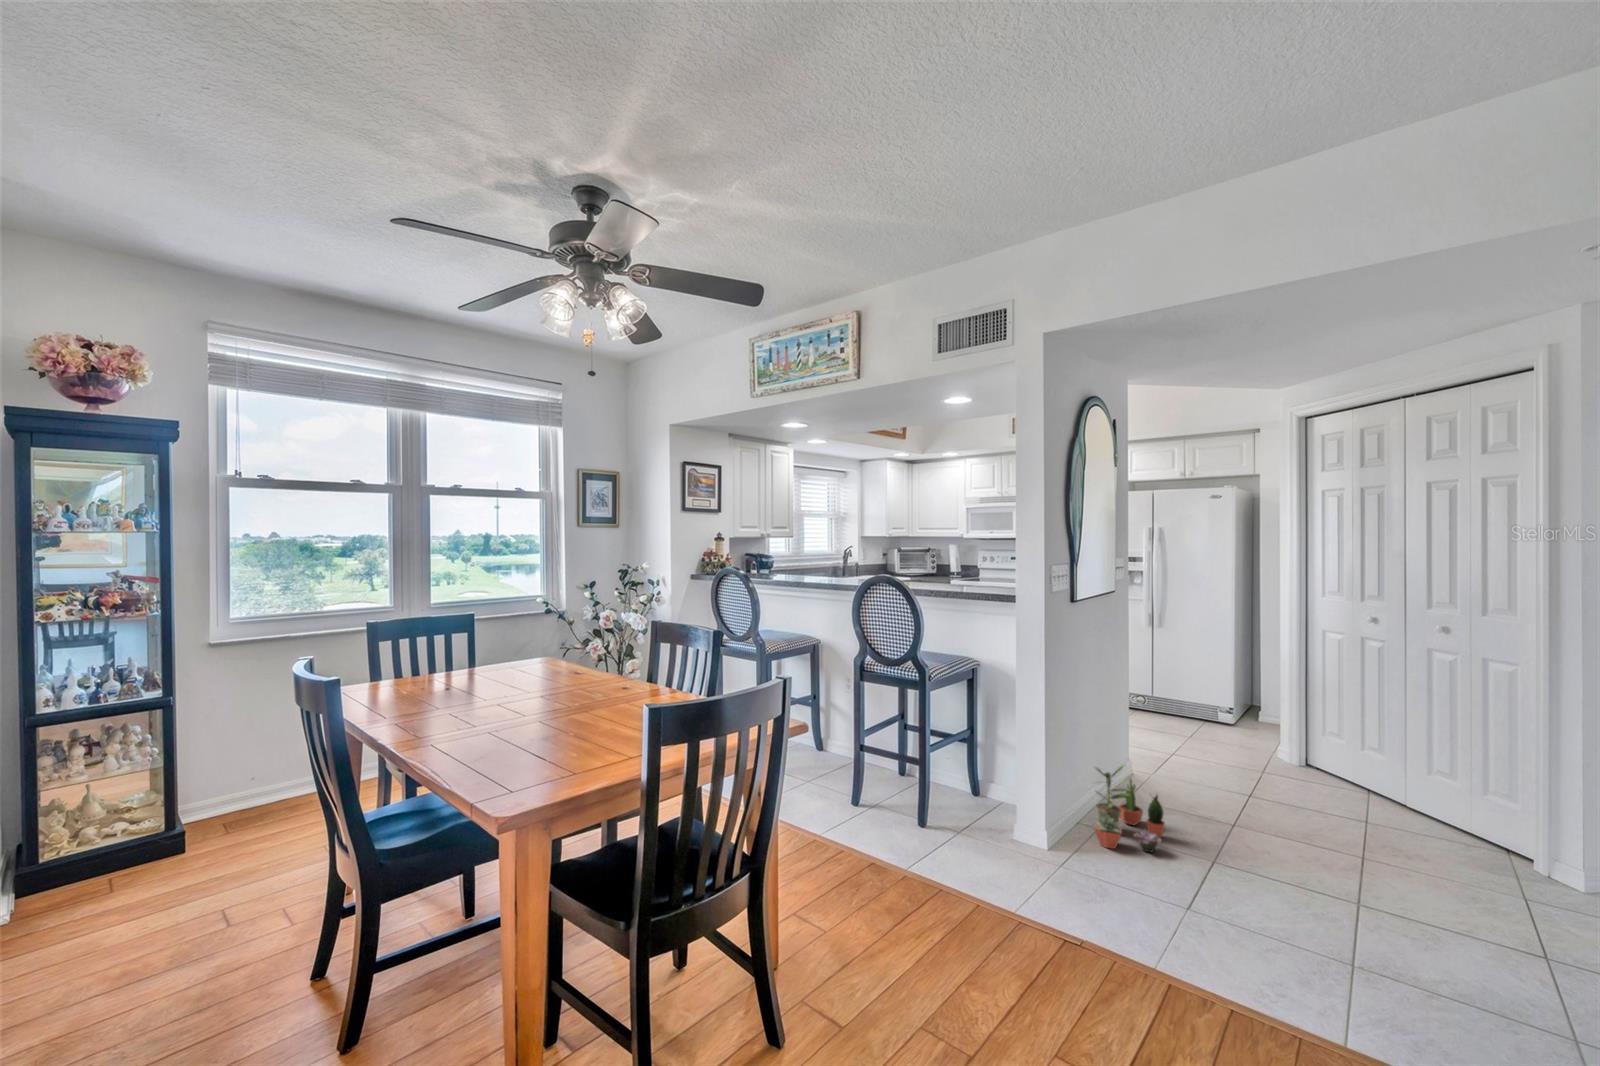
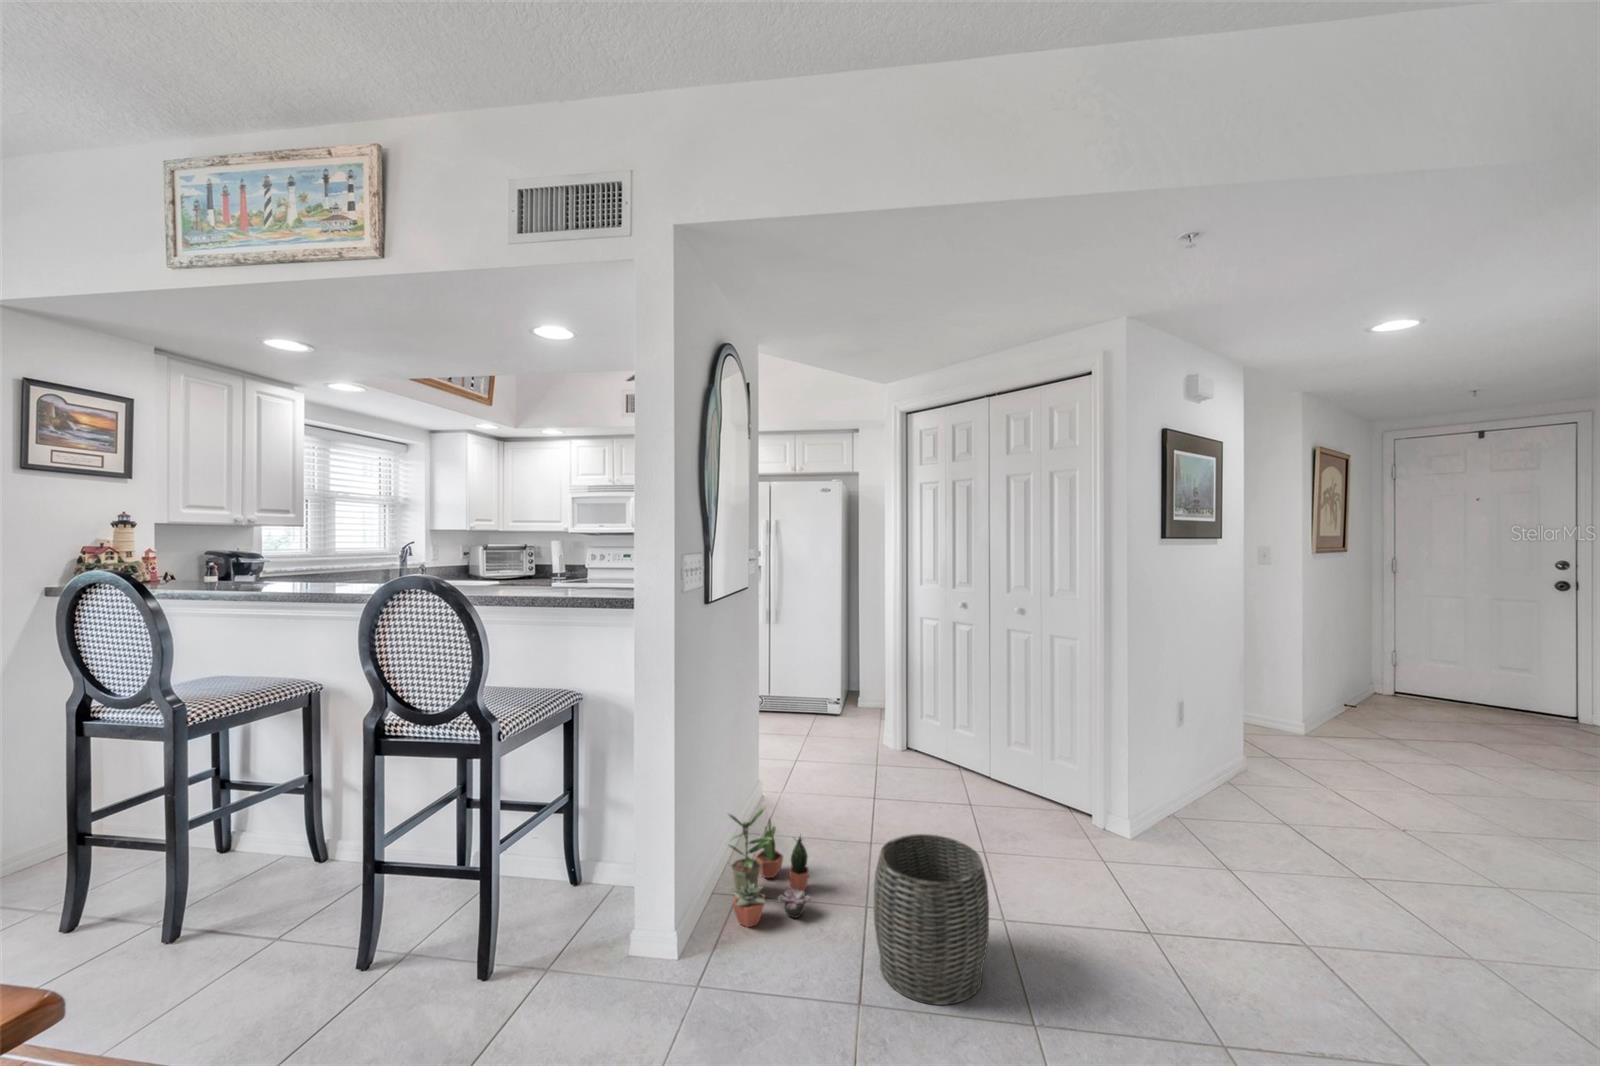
woven basket: none [1211,802,1324,935] -> present [874,834,989,1005]

